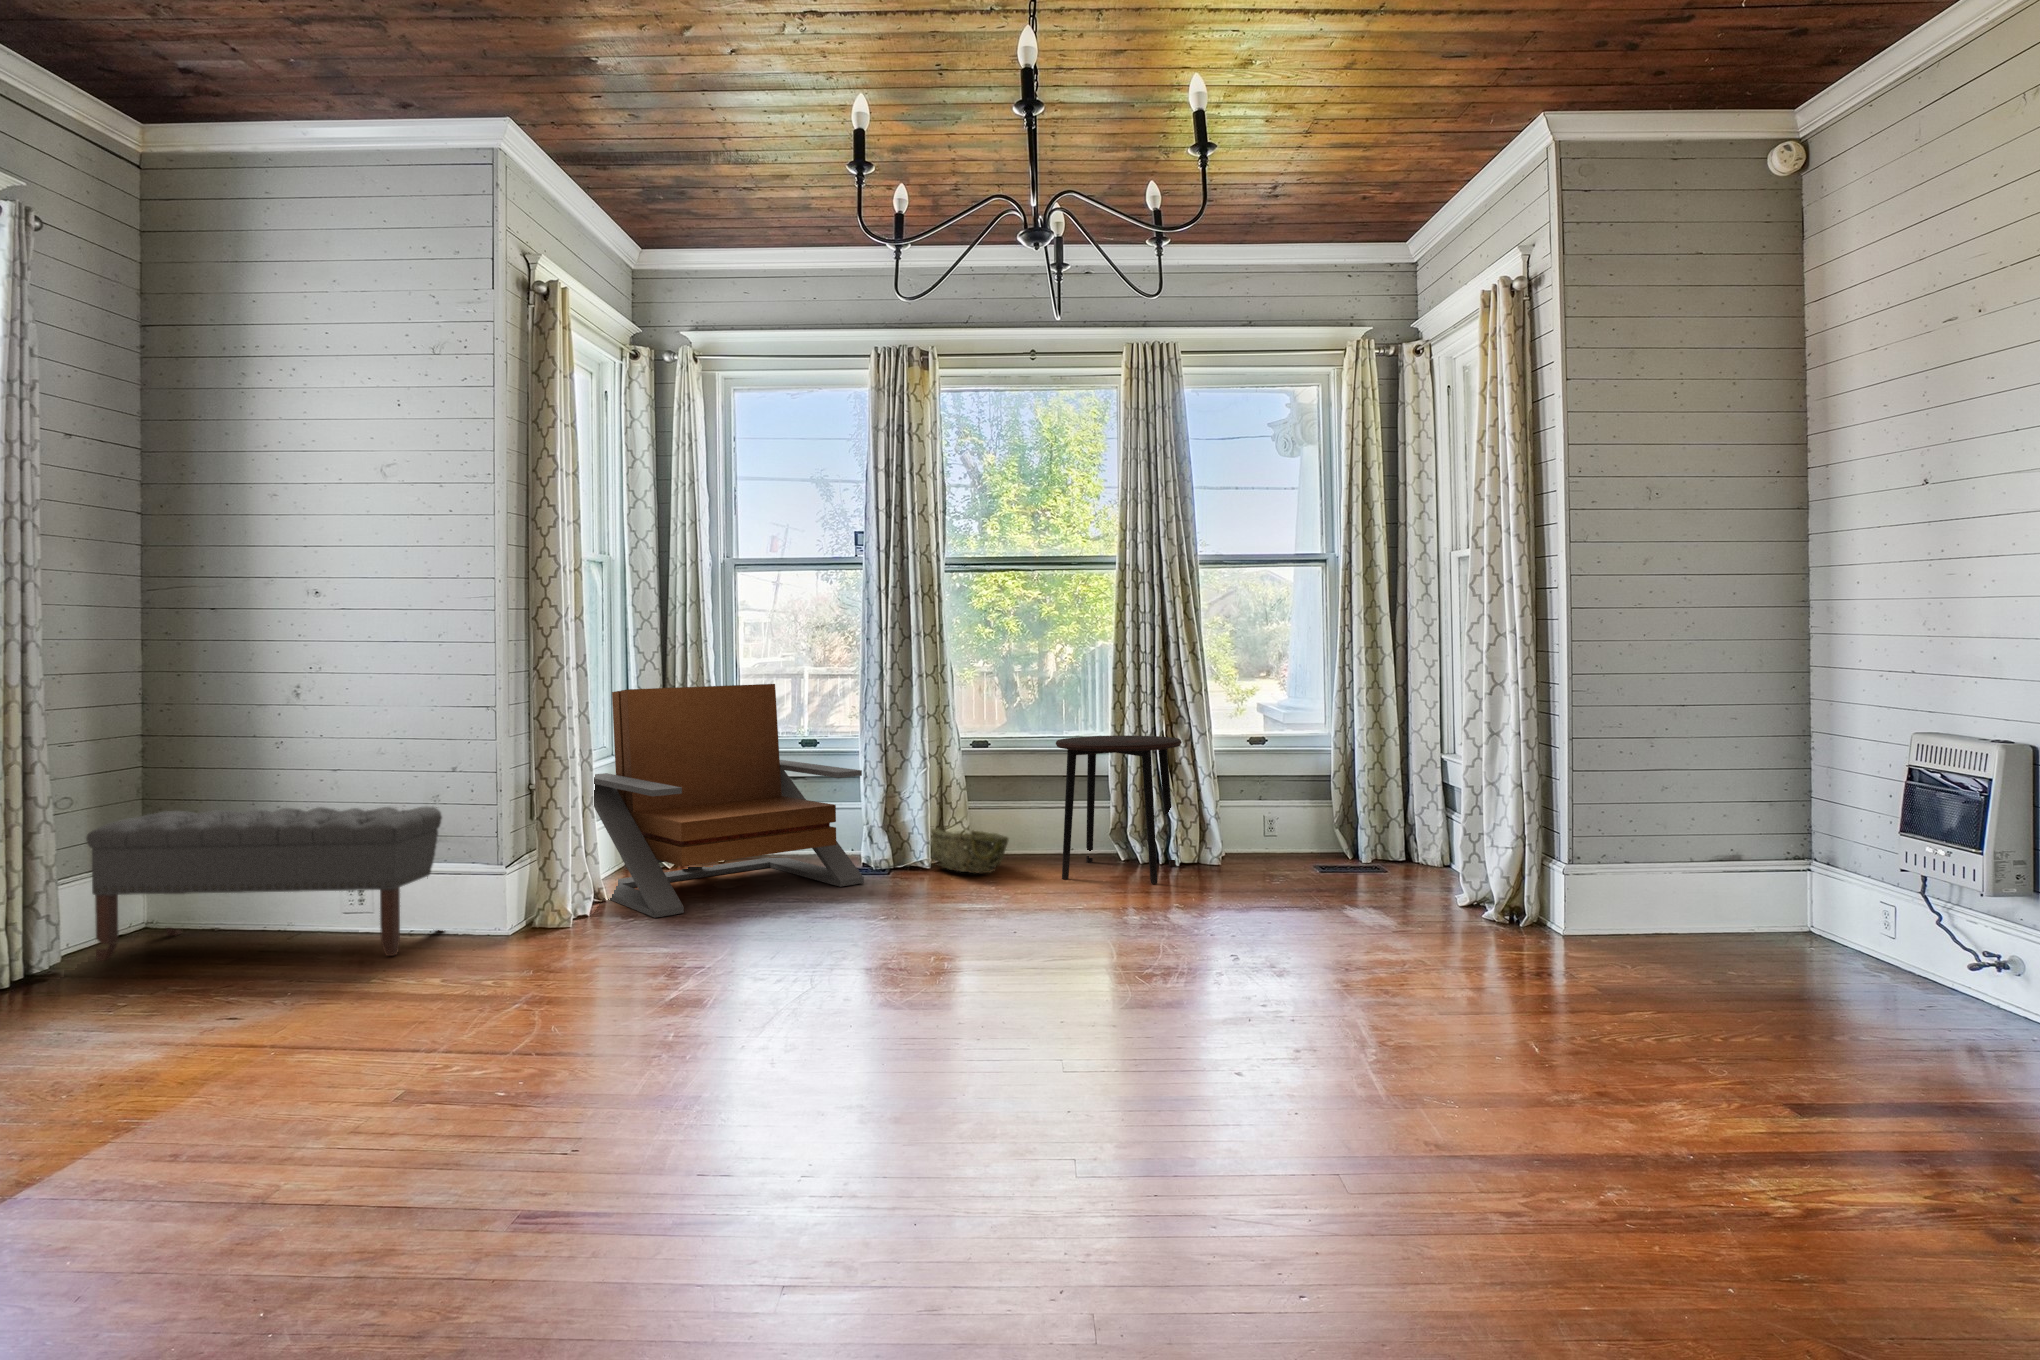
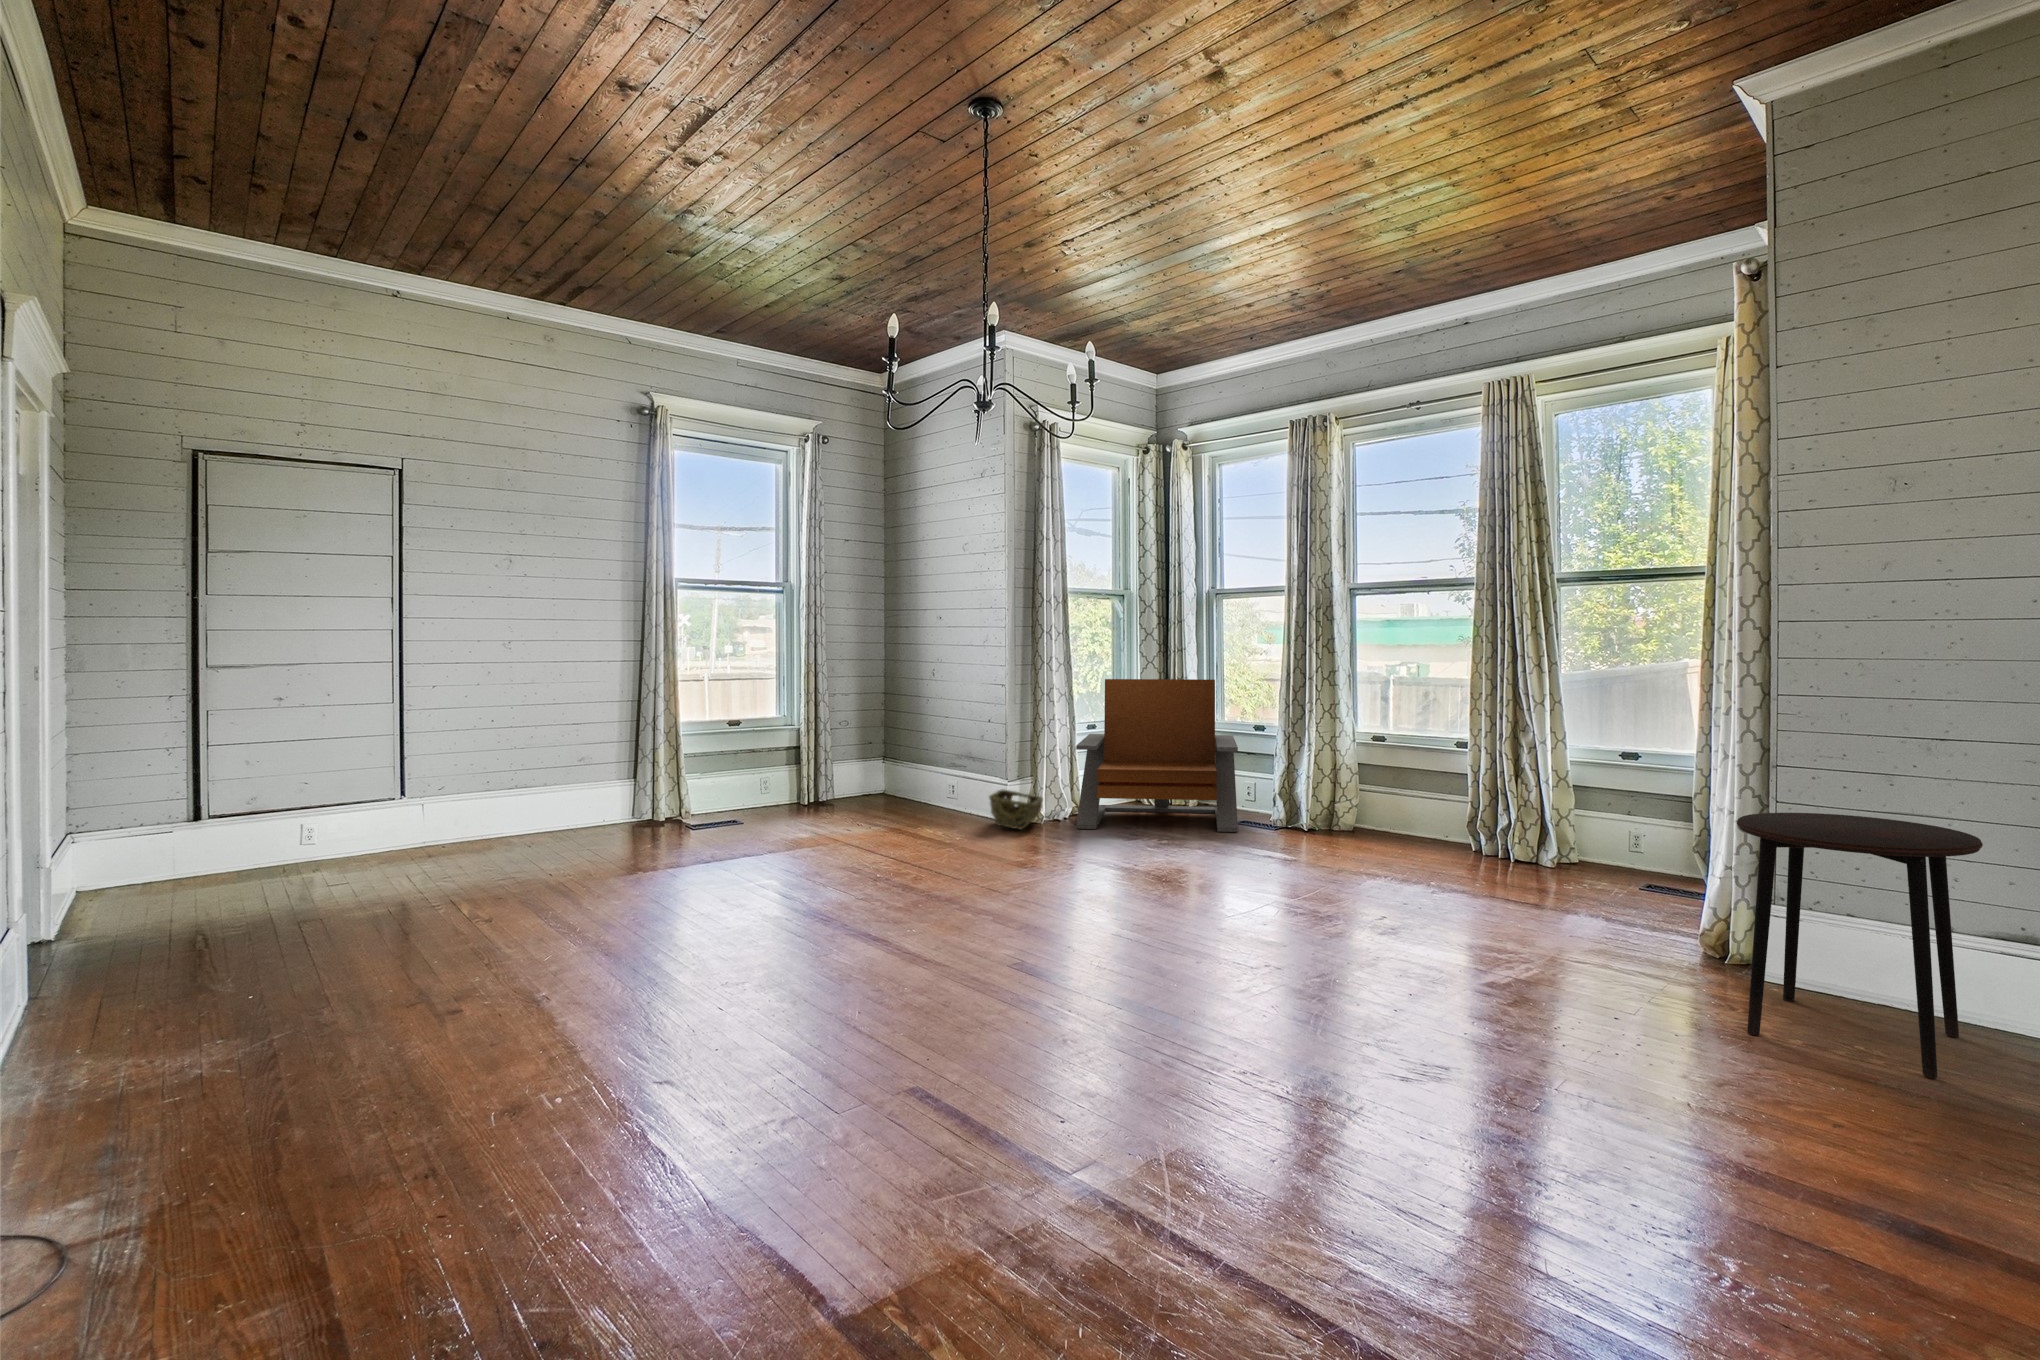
side table: present [1056,736,1182,884] -> present [1737,813,1983,1078]
bench: present [86,806,442,961] -> none [840,733,983,823]
woven basket: present [931,829,1008,873] -> present [989,789,1043,829]

